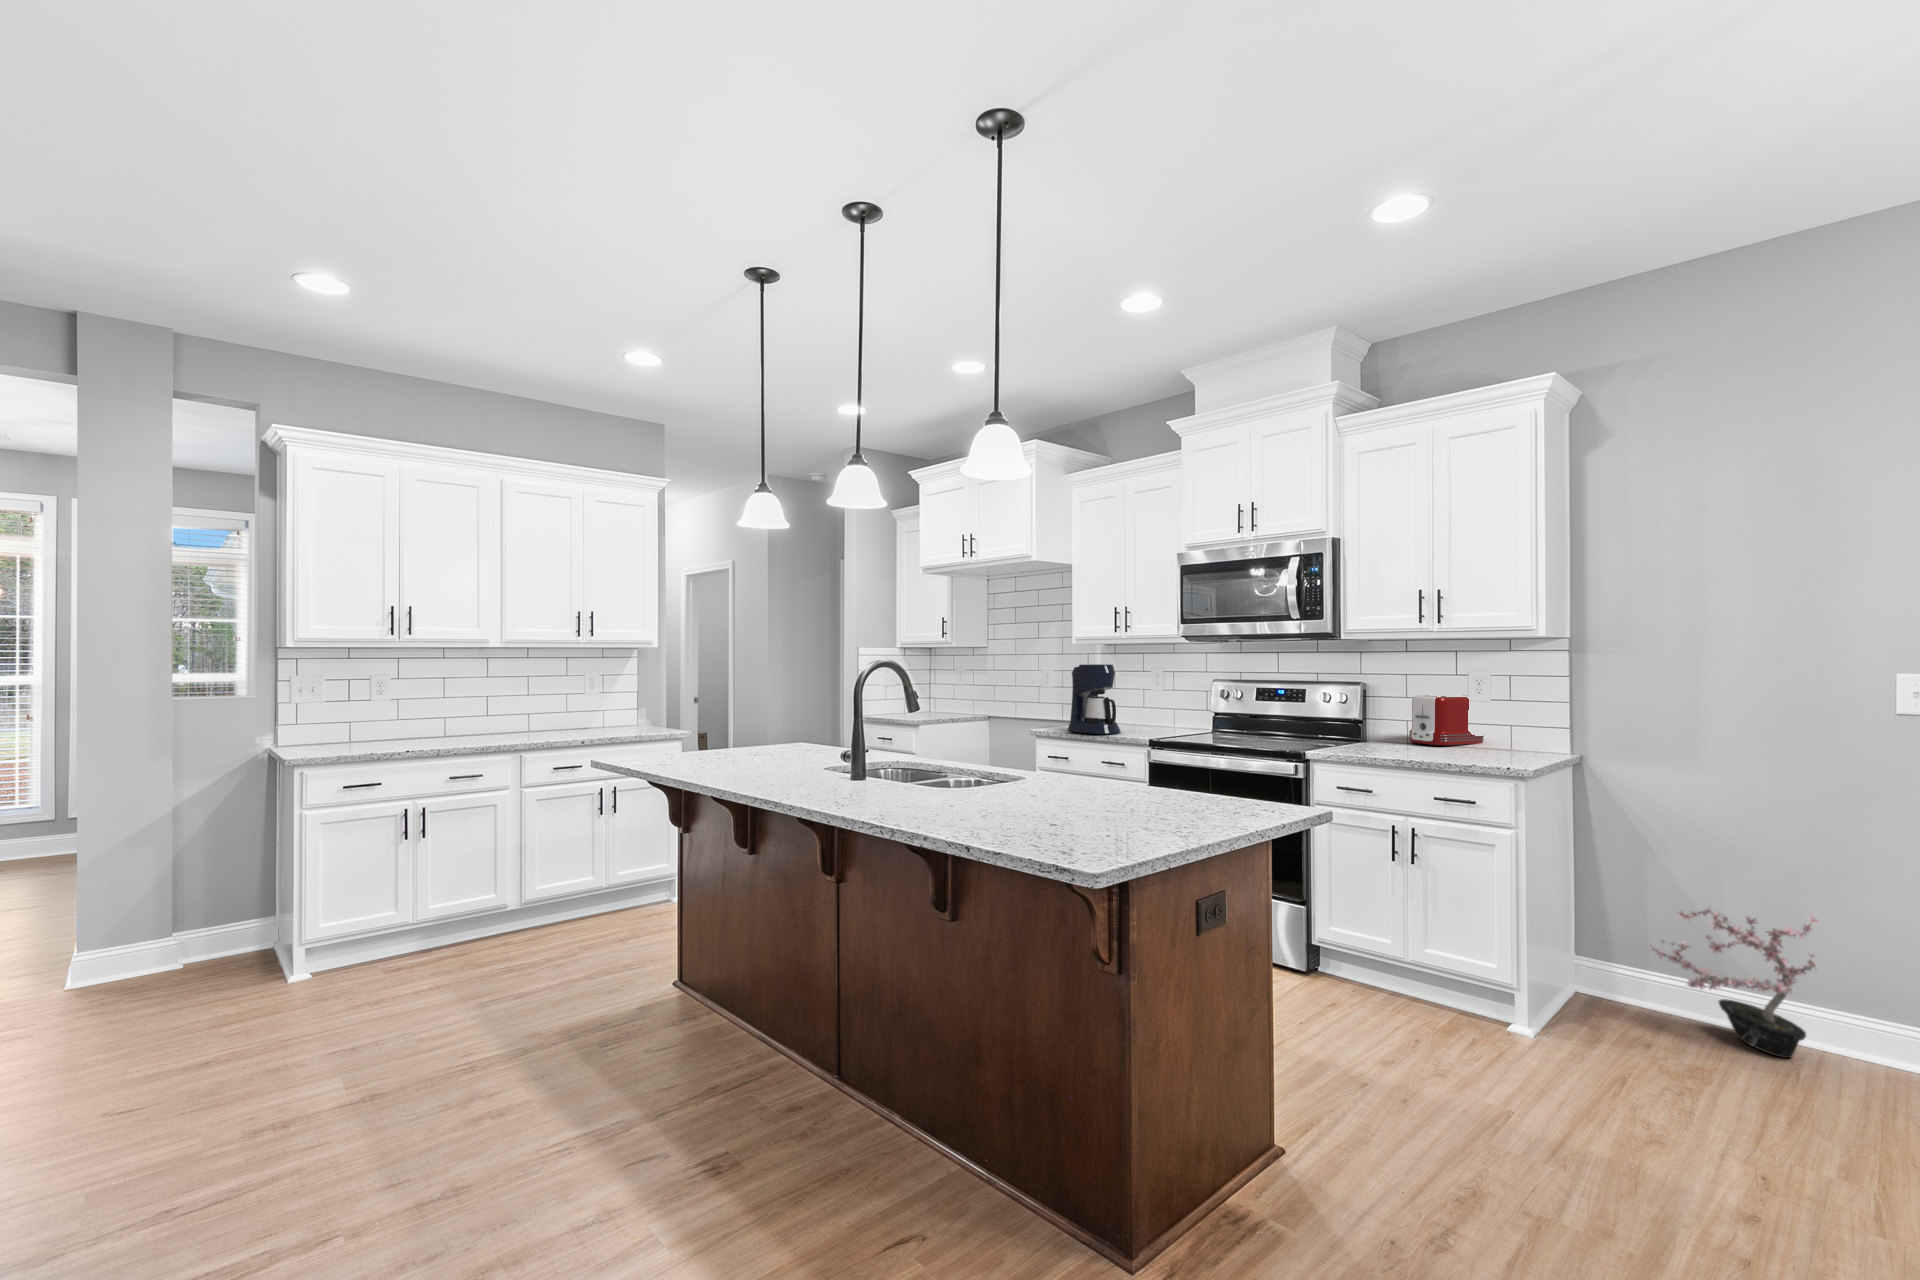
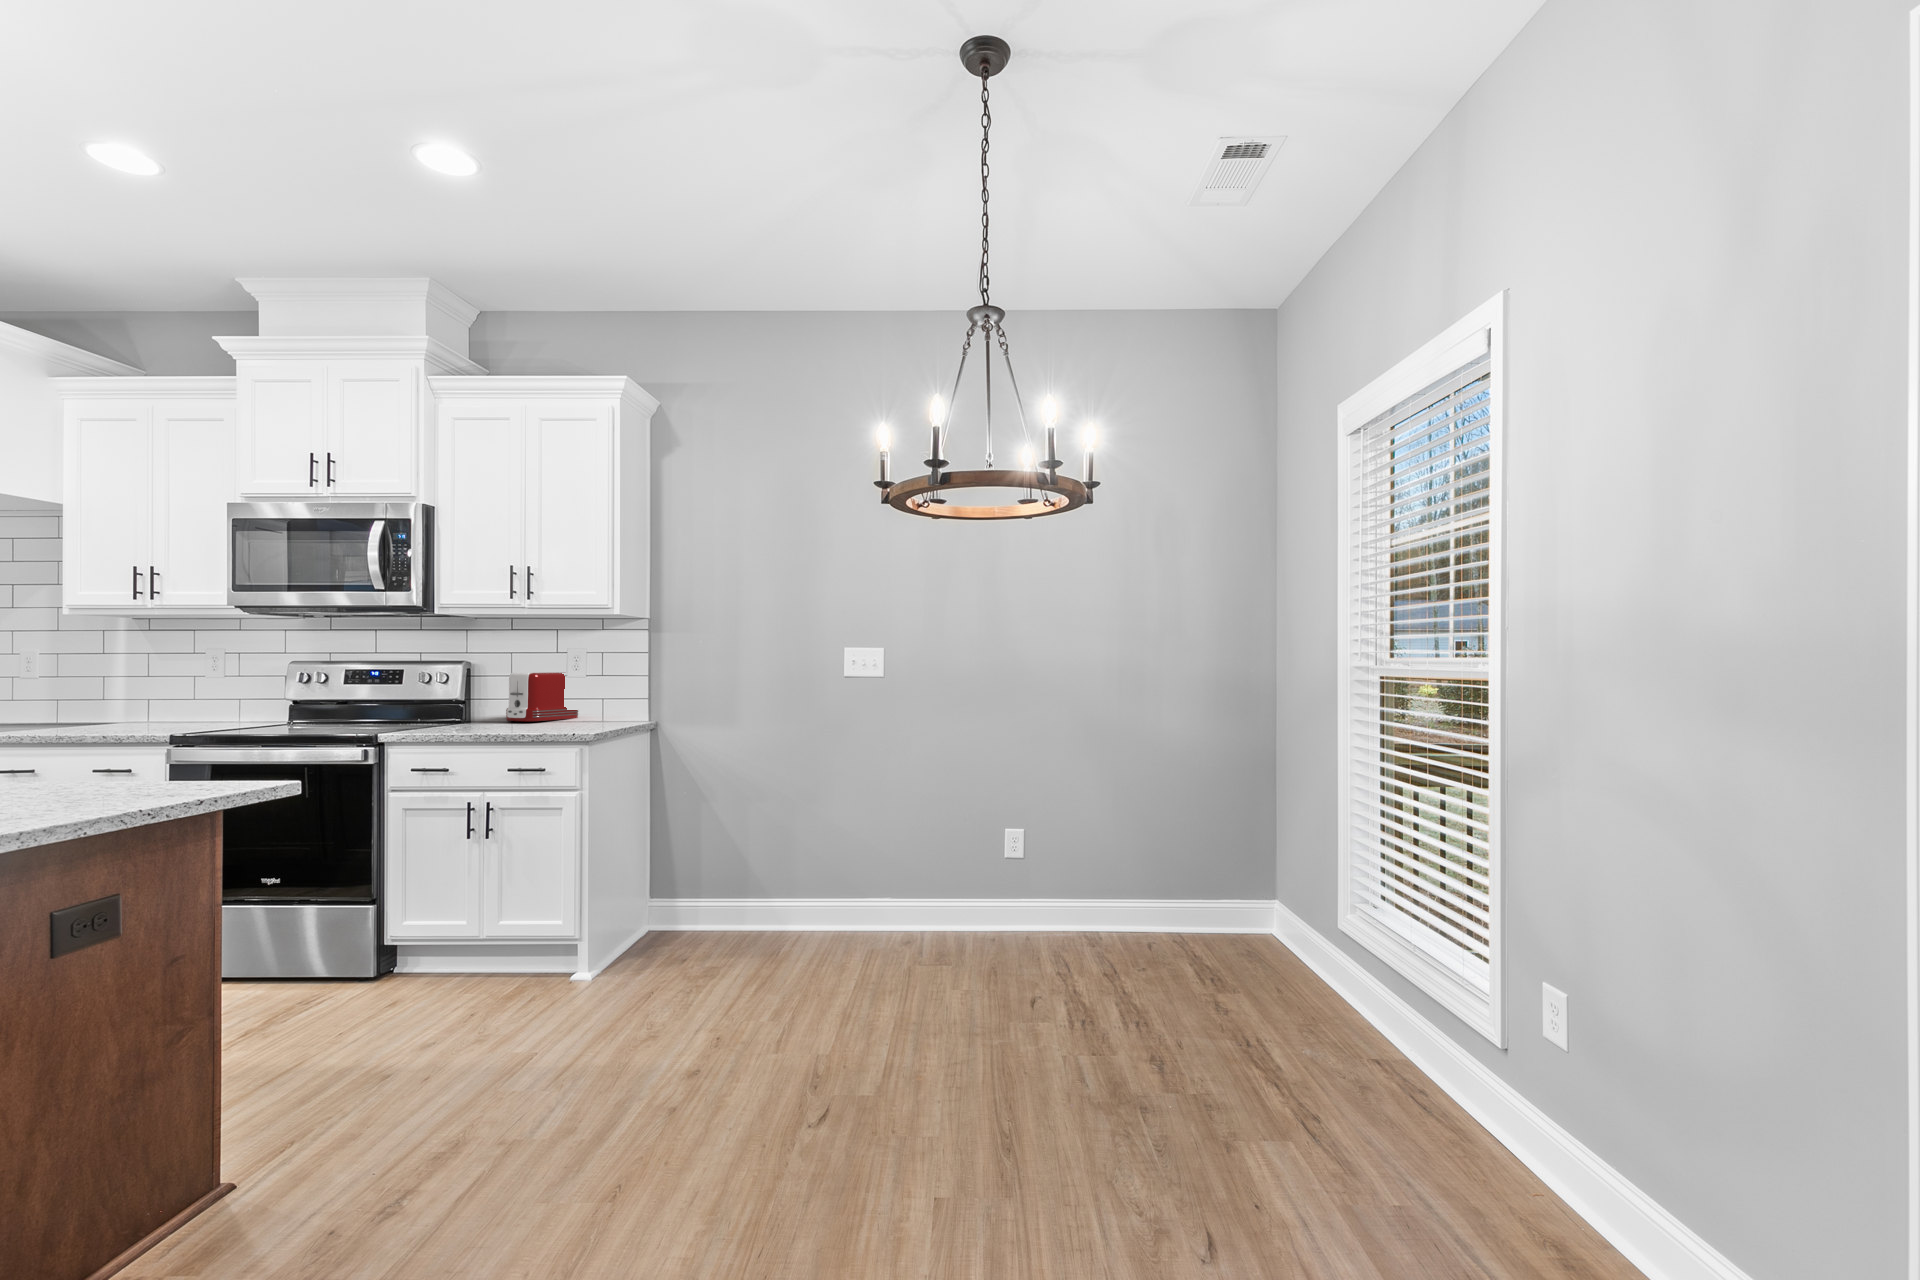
coffee maker: present [1068,664,1121,734] -> none [47,642,141,736]
potted plant: present [1651,907,1818,1058] -> none [689,830,801,948]

